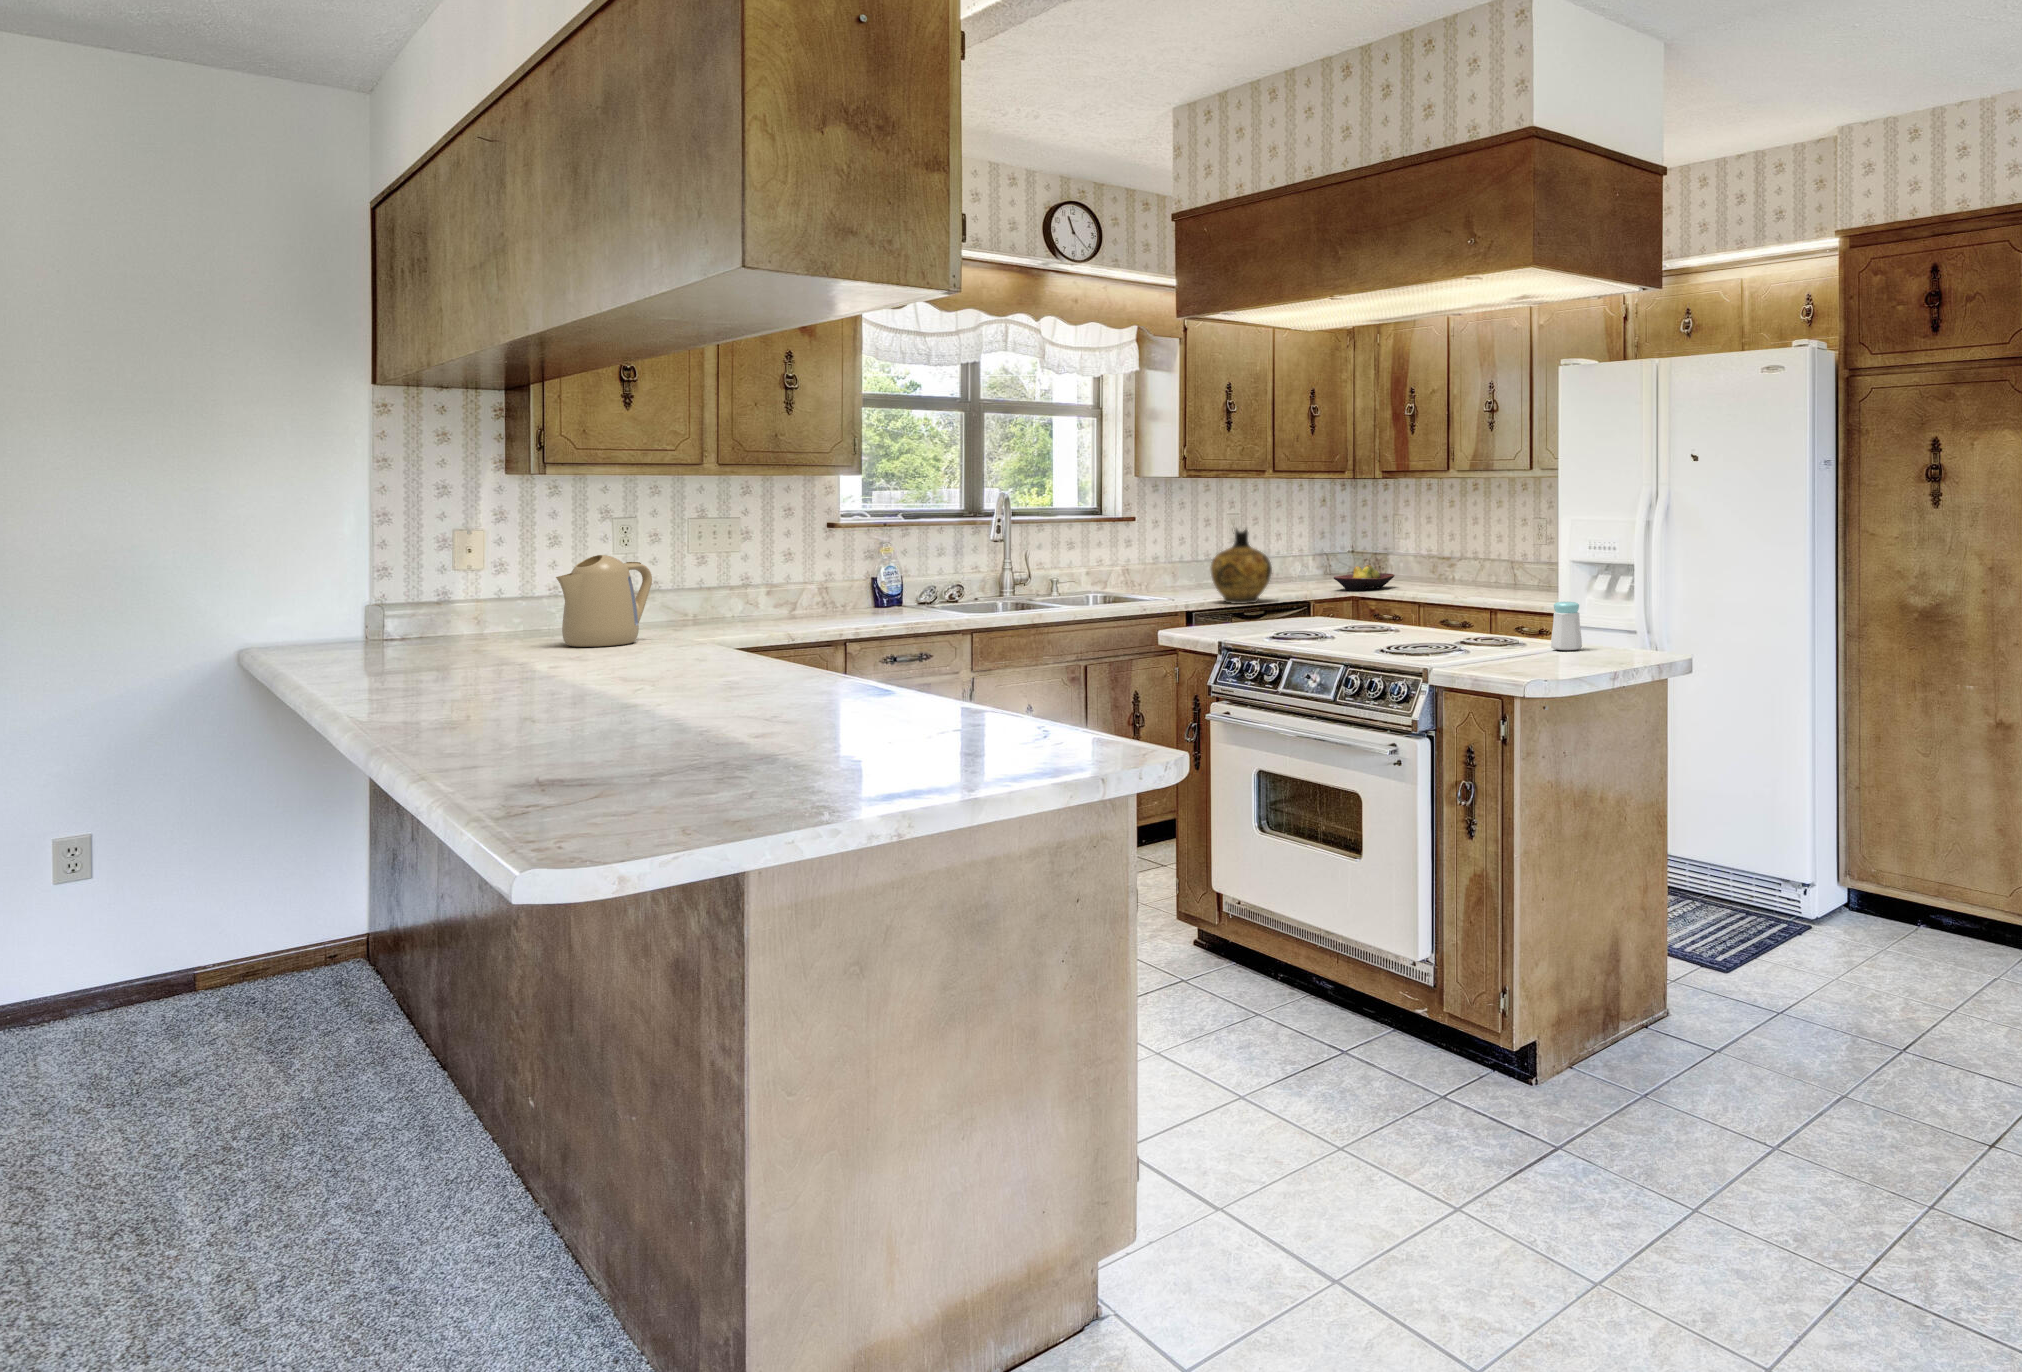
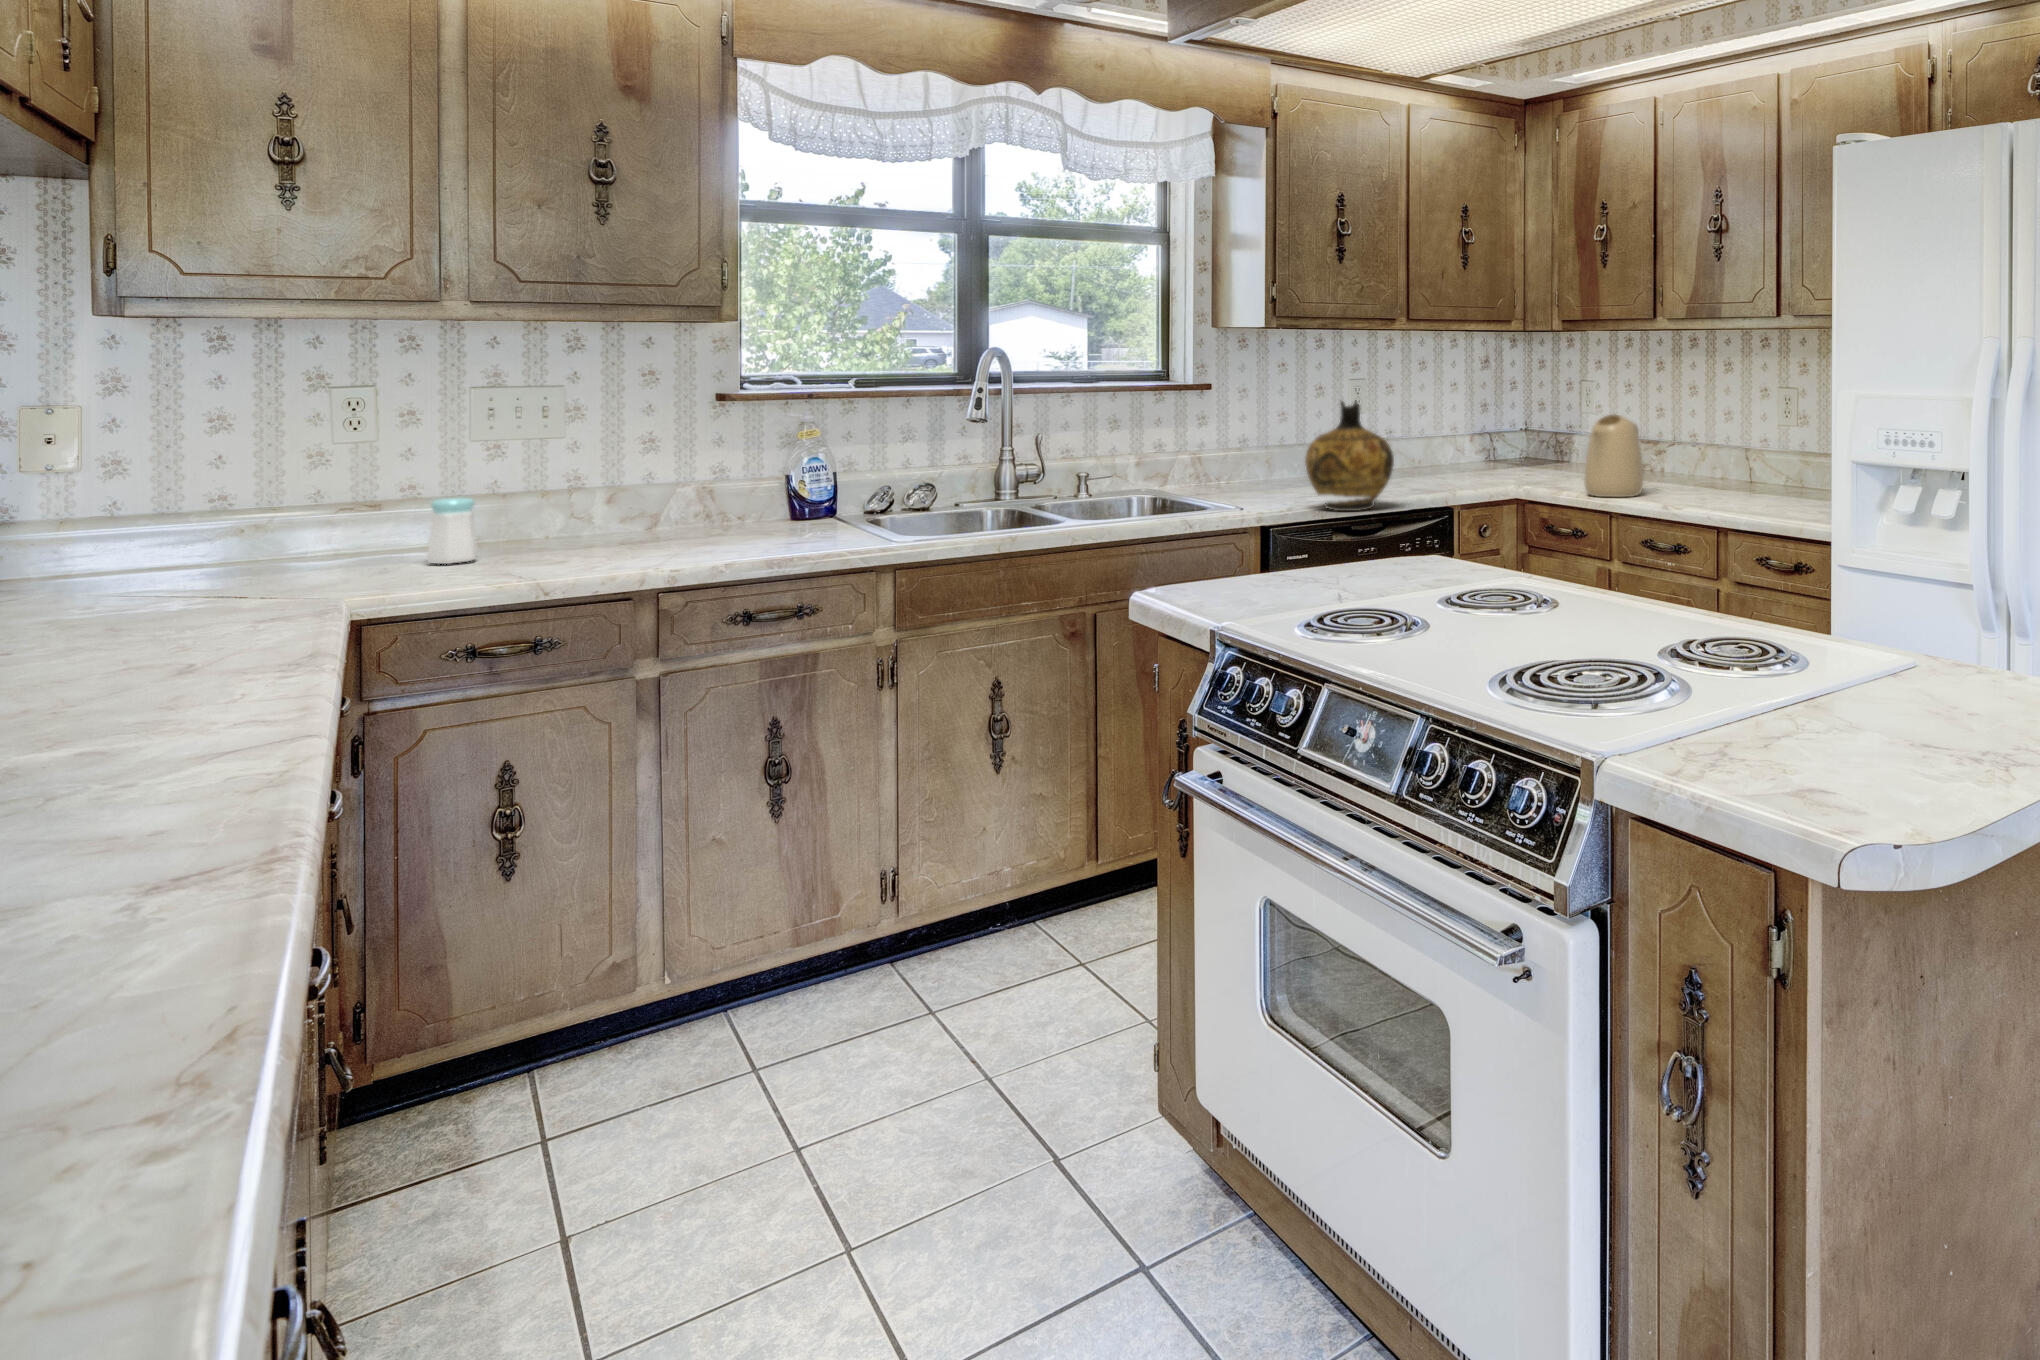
kettle: present [556,555,652,647] -> present [1584,415,1643,497]
fruit bowl: present [1334,565,1394,591] -> none [1492,450,1578,488]
salt shaker: present [1551,602,1582,650] -> present [427,497,478,564]

